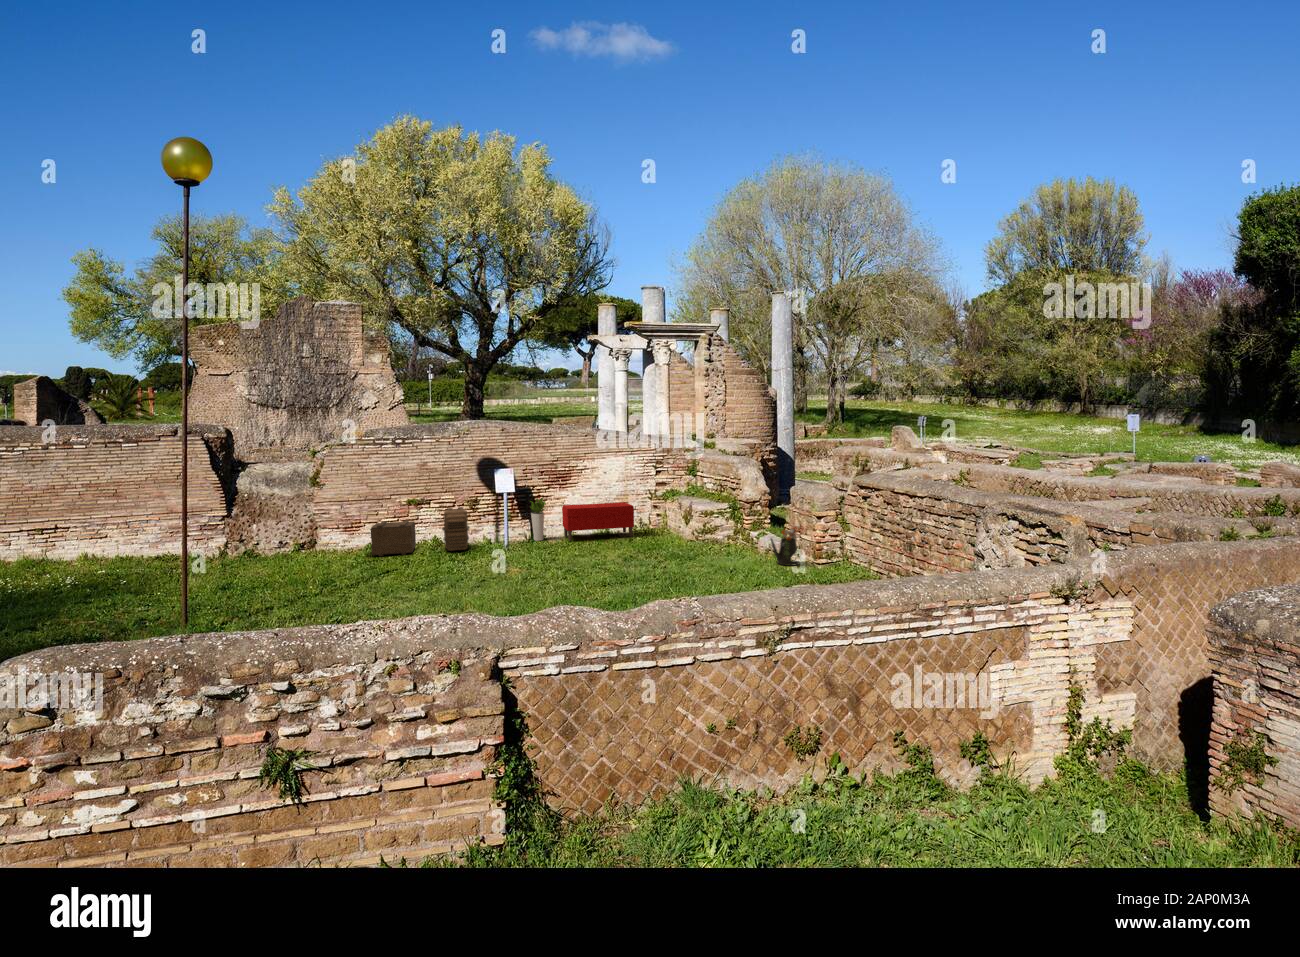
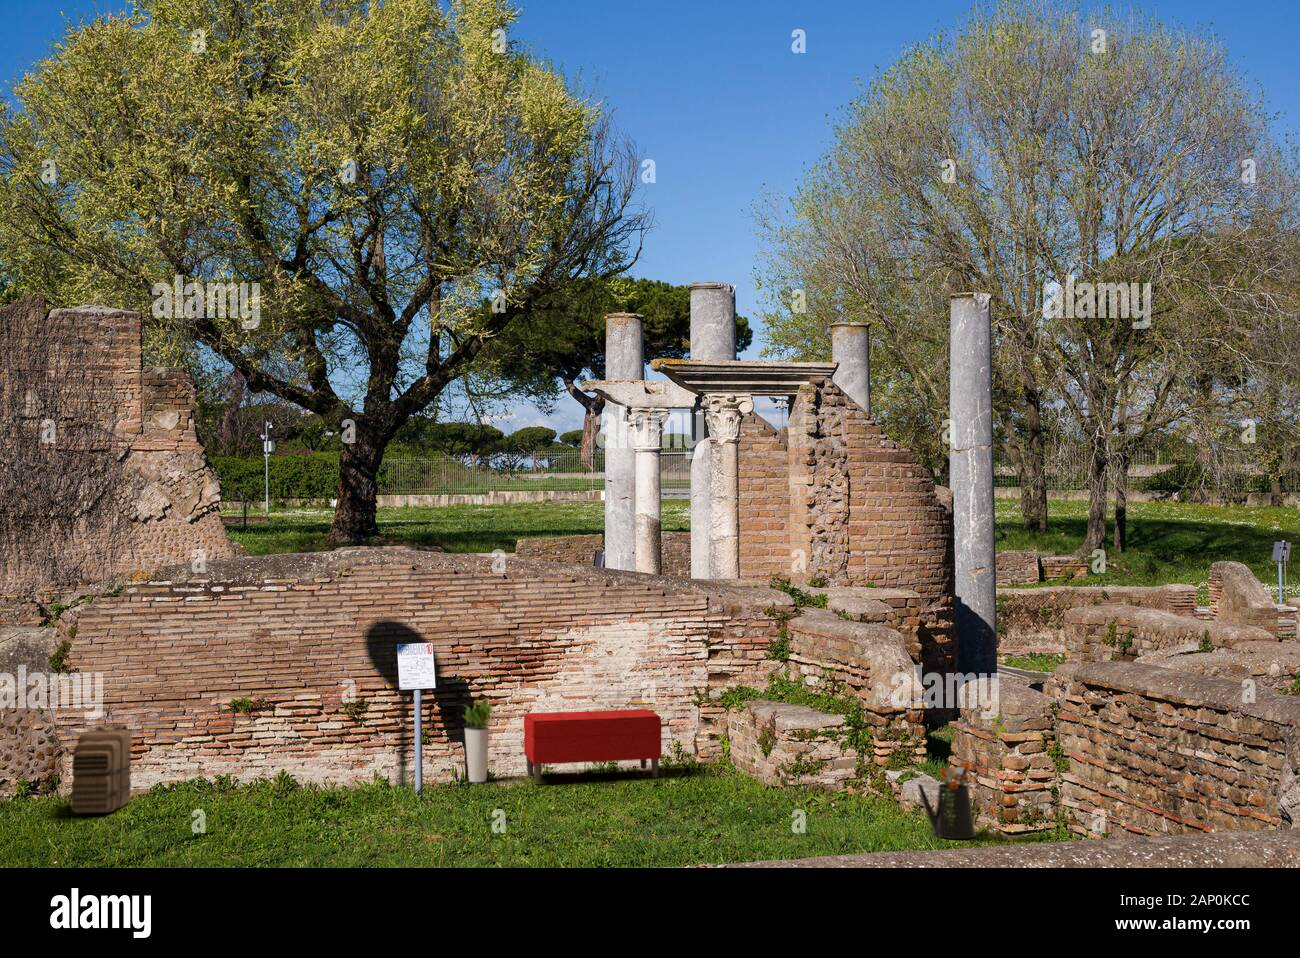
backpack: present [442,507,469,551] -> present [70,725,131,813]
wooden crate: present [371,520,416,556] -> none [165,739,247,808]

